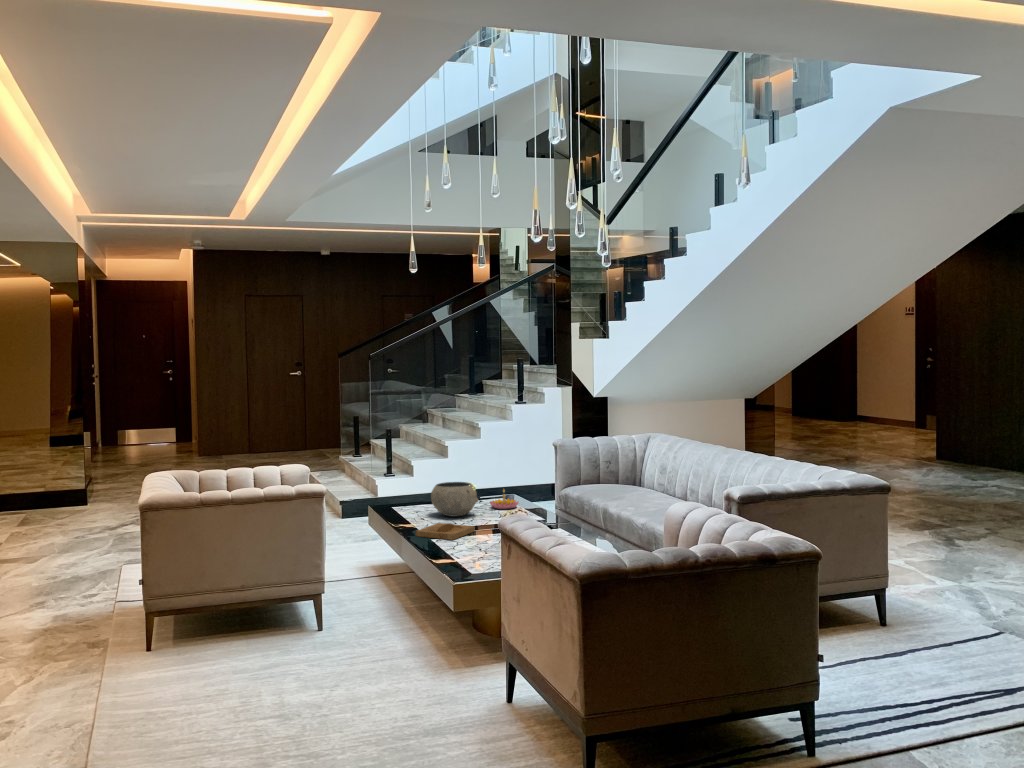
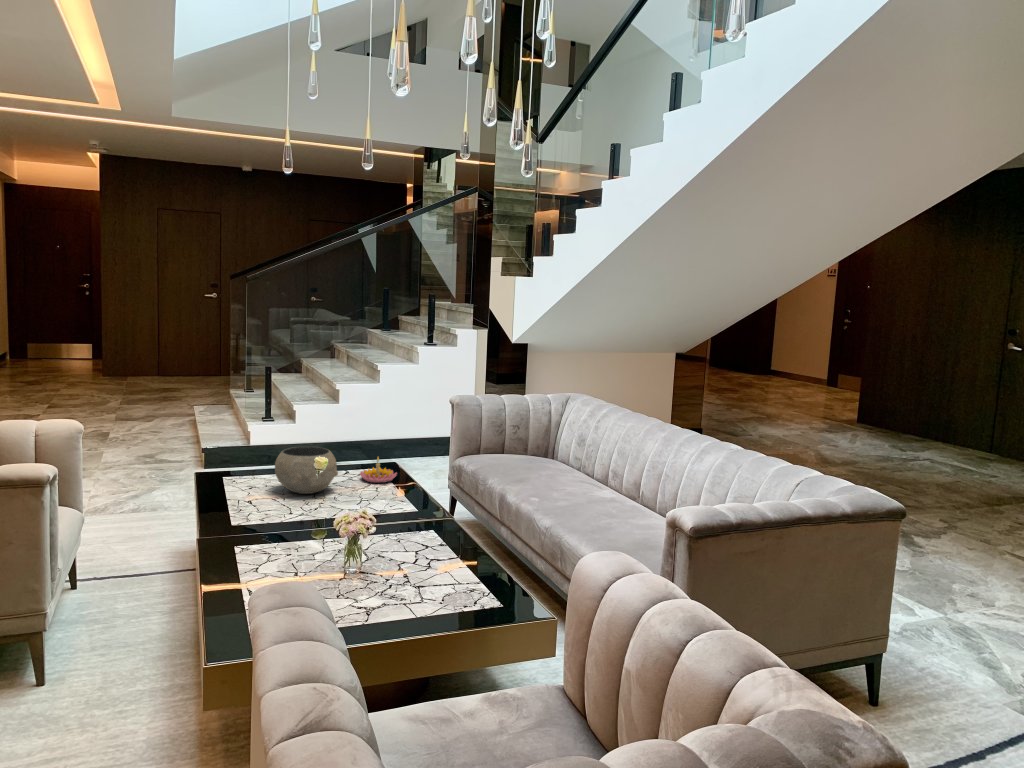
tray: present [416,523,475,540] -> none [226,508,315,542]

